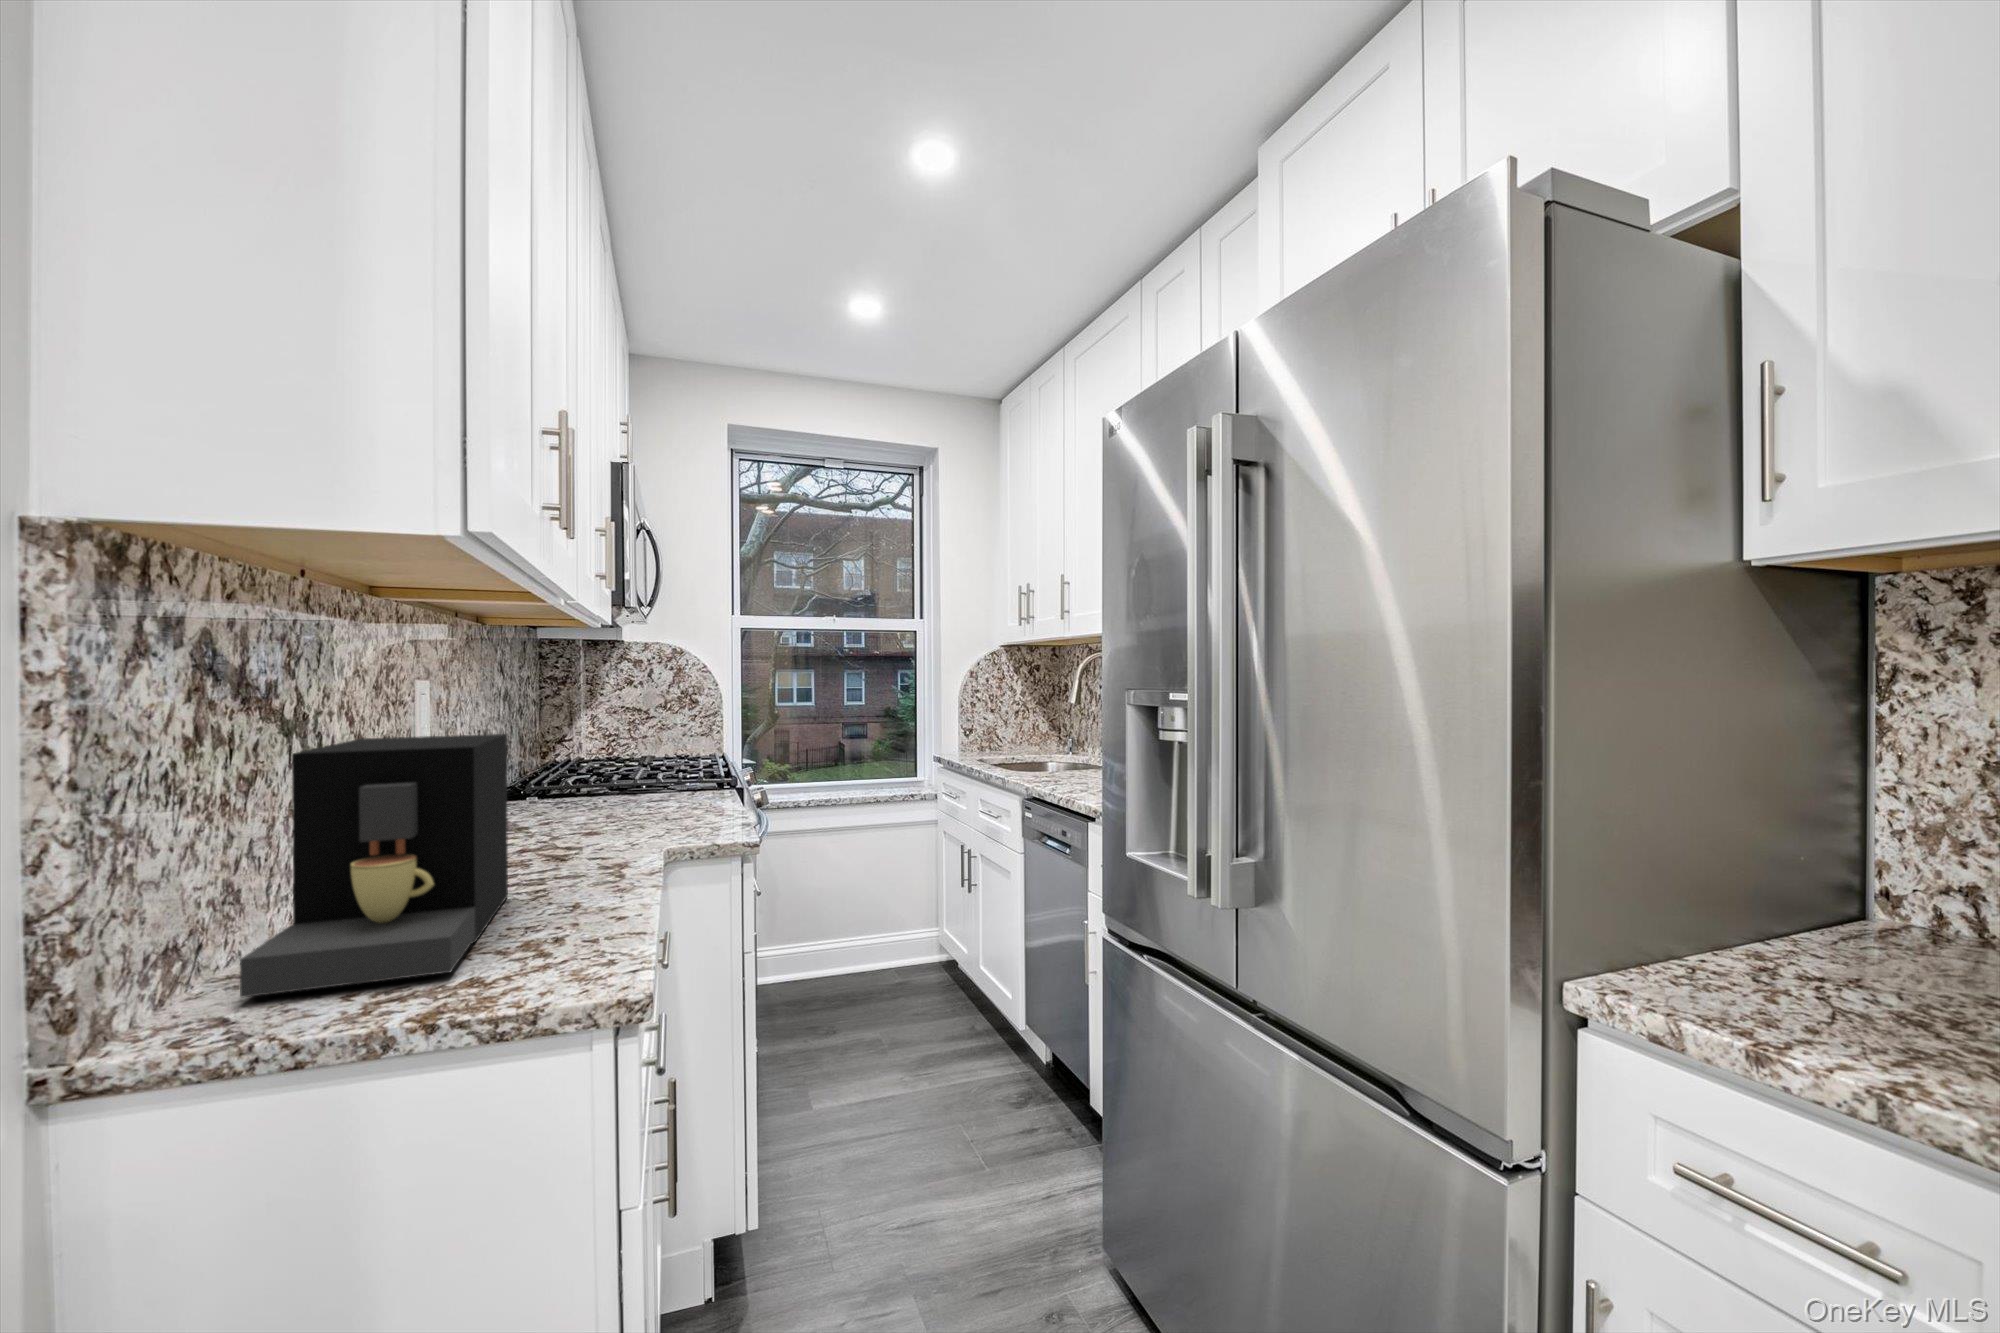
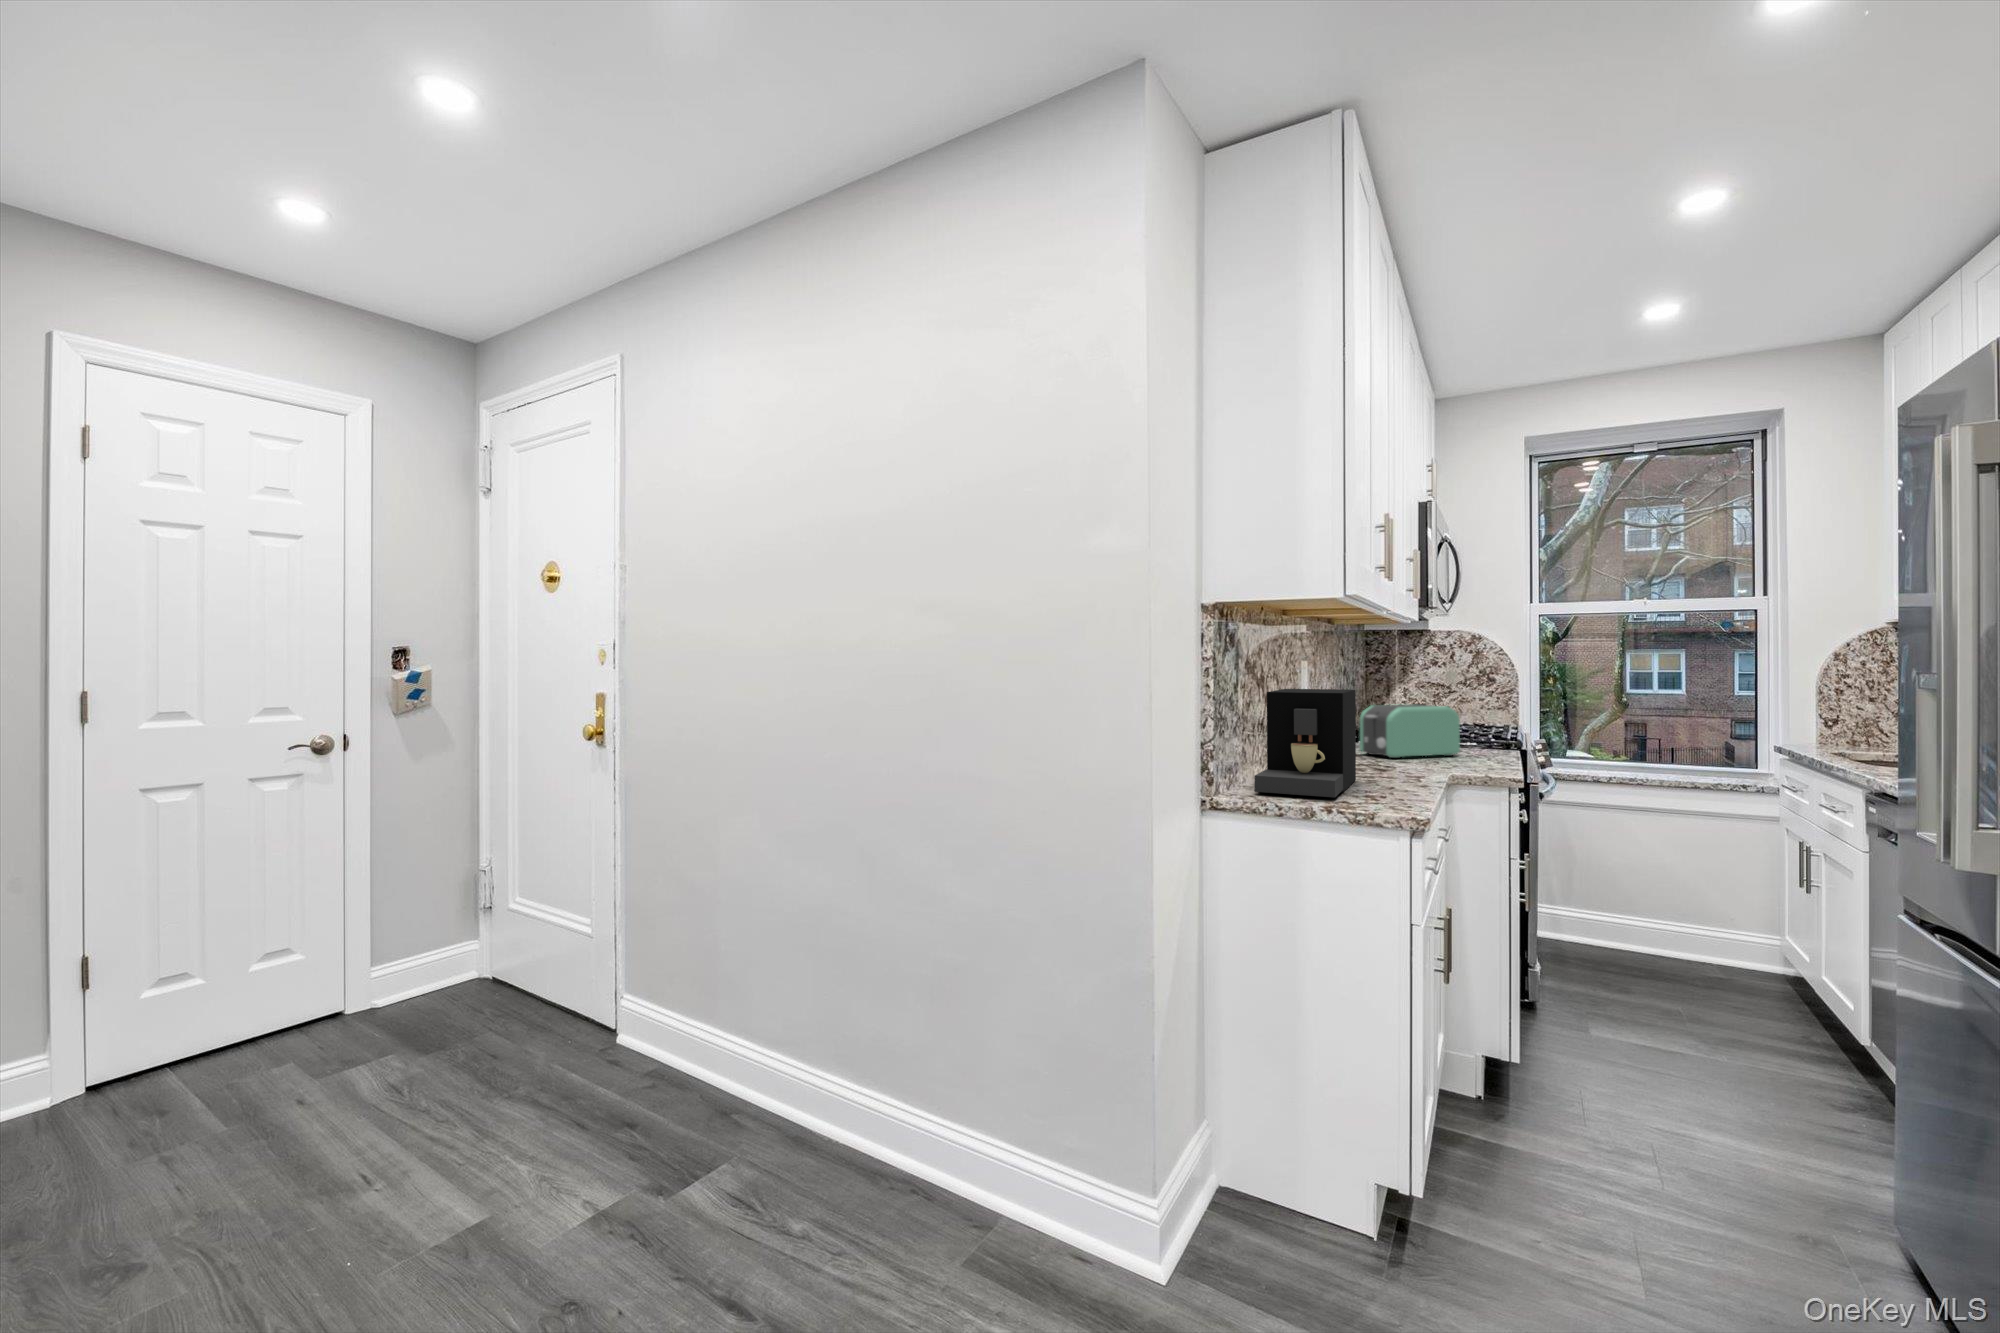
toaster: none [524,742,670,829] -> present [1360,704,1460,758]

